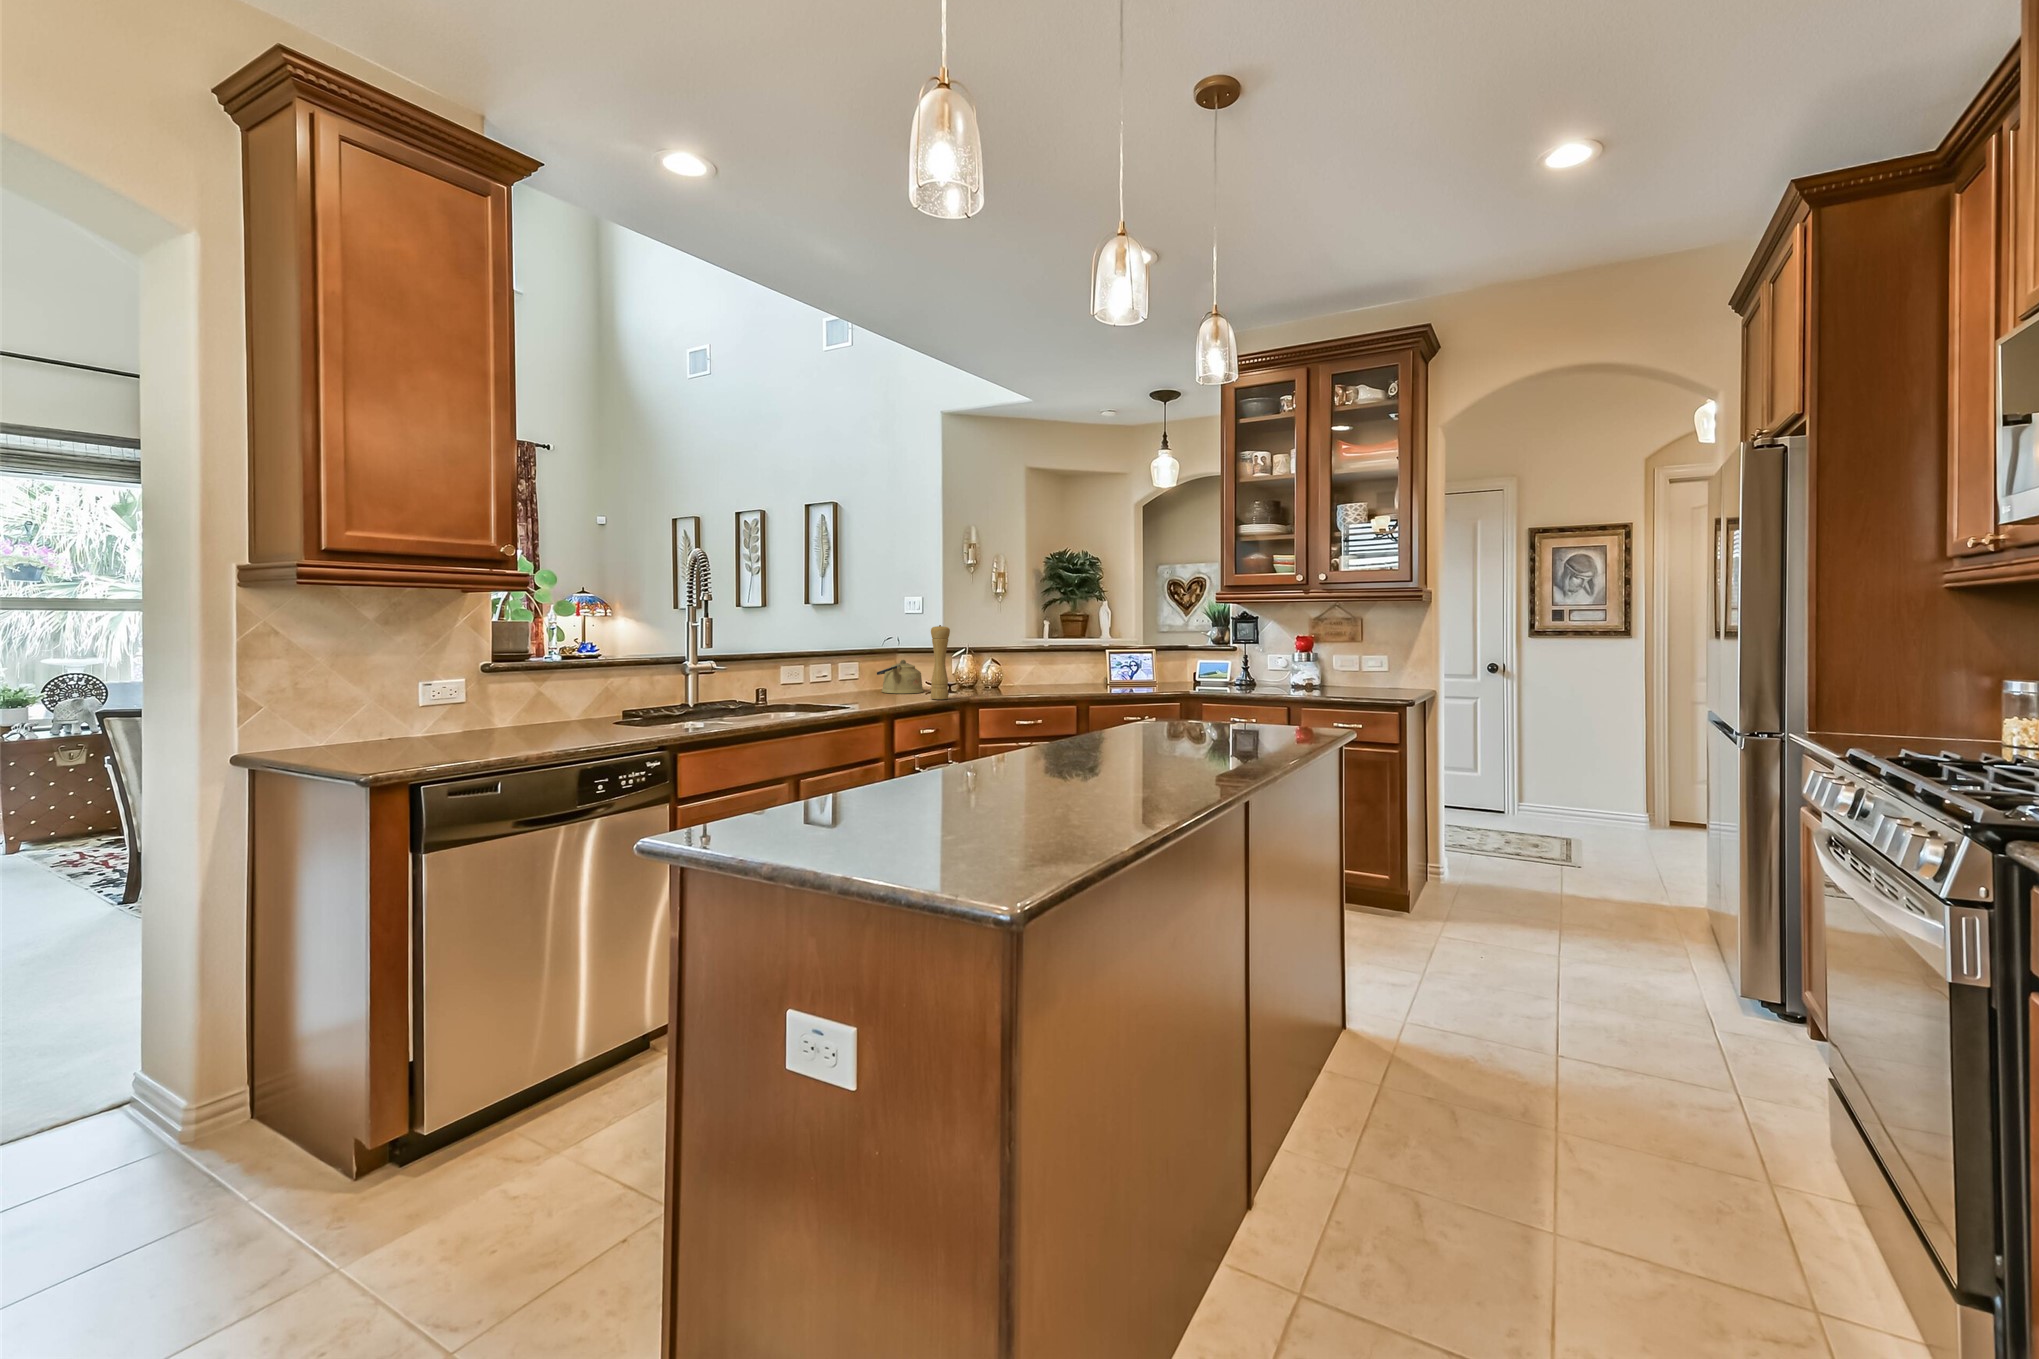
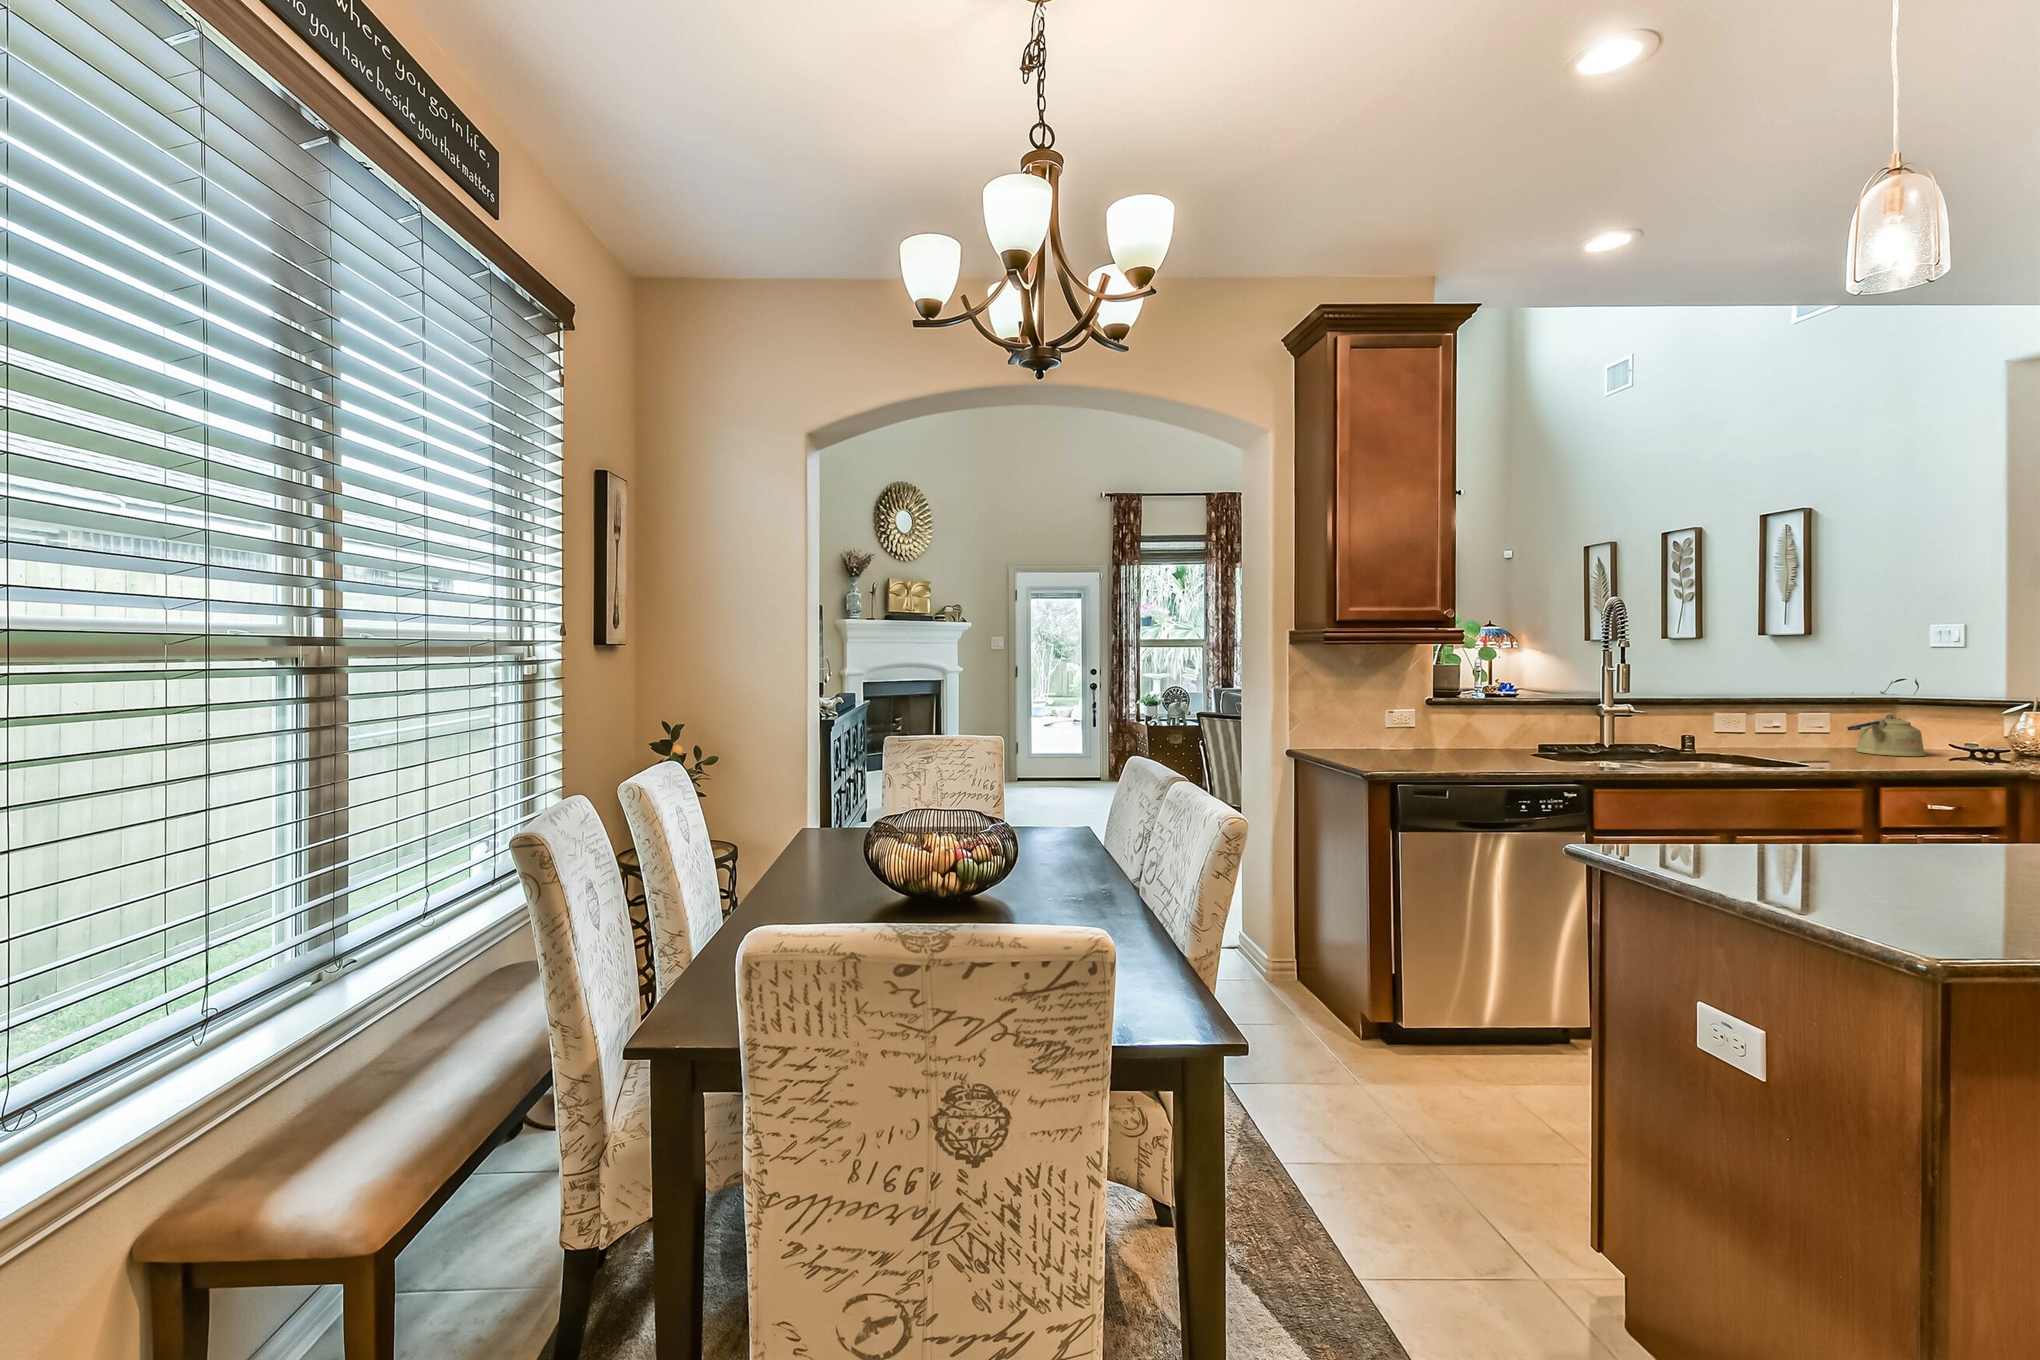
pepper mill: present [931,625,950,700] -> none [1930,674,1963,767]

